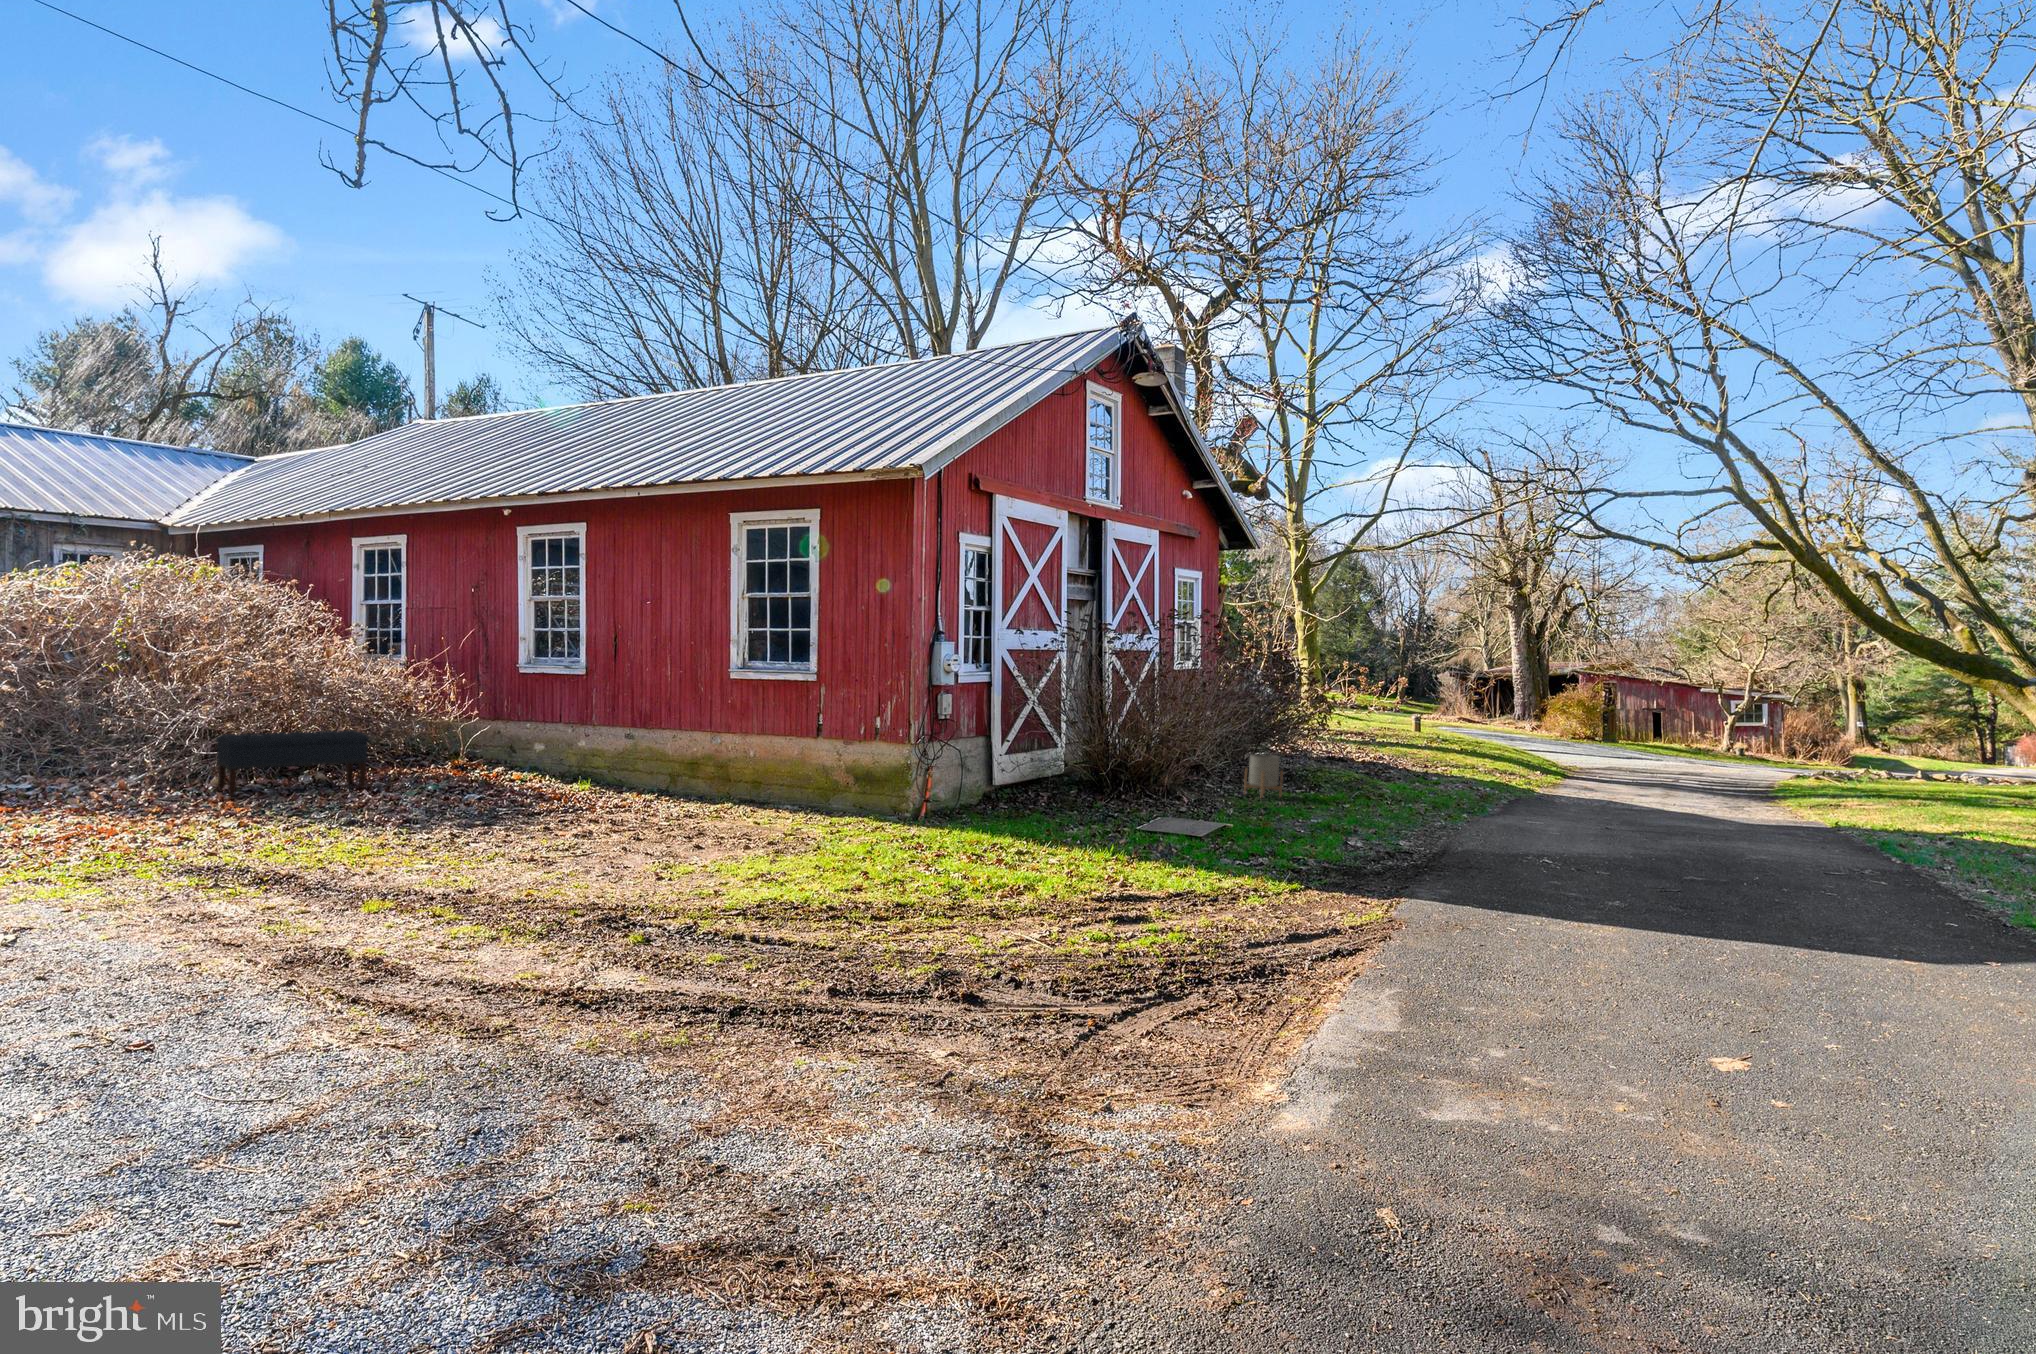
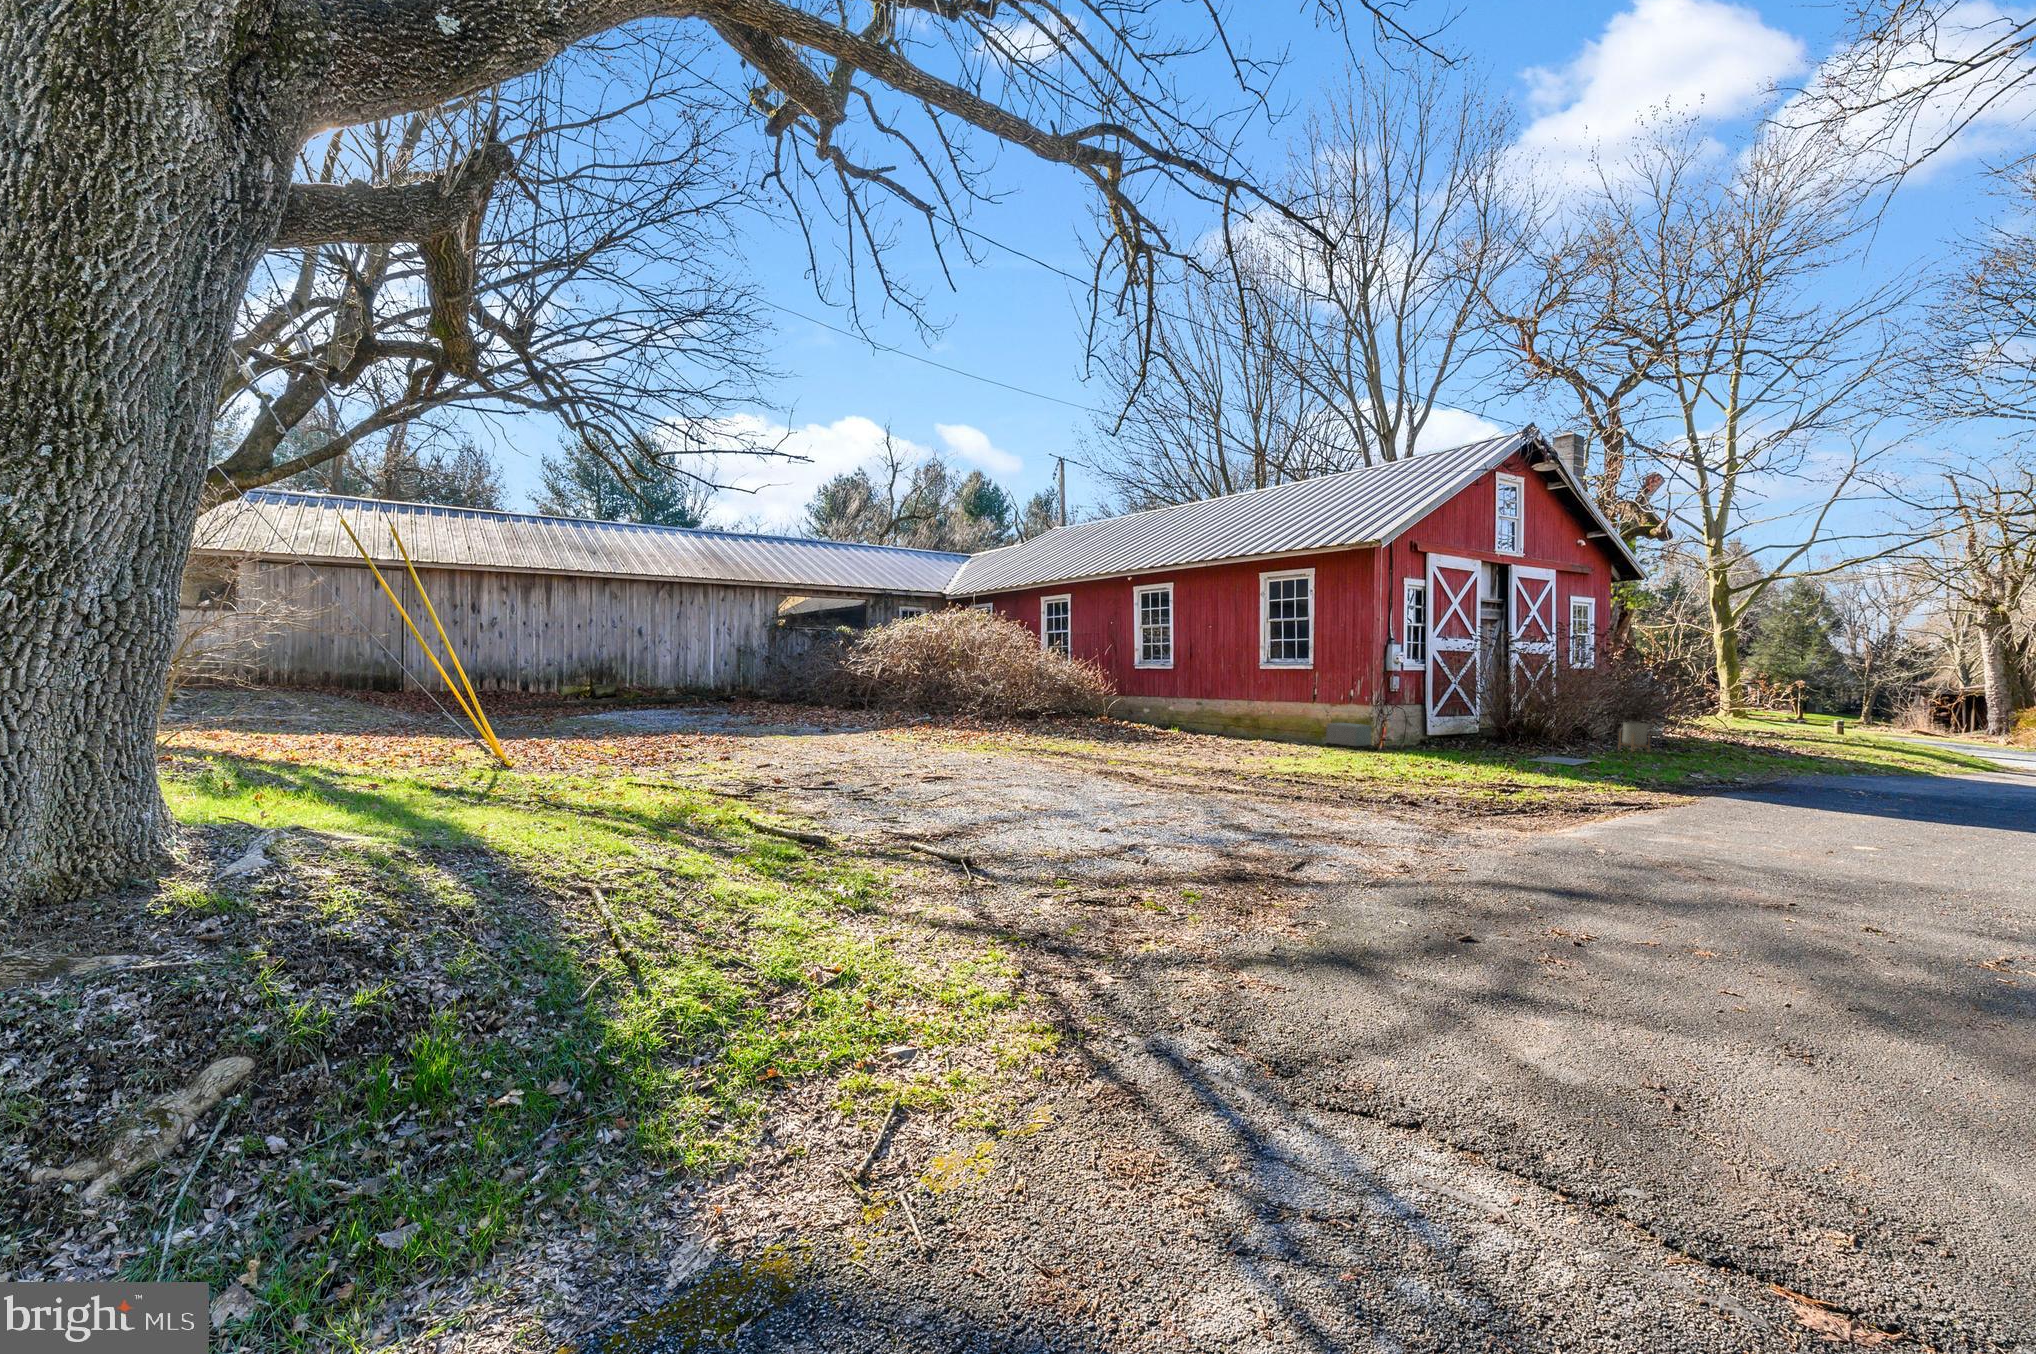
bench: present [216,730,369,797] -> none [1008,695,1074,725]
storage box: none [835,772,908,815] -> present [1326,723,1371,746]

